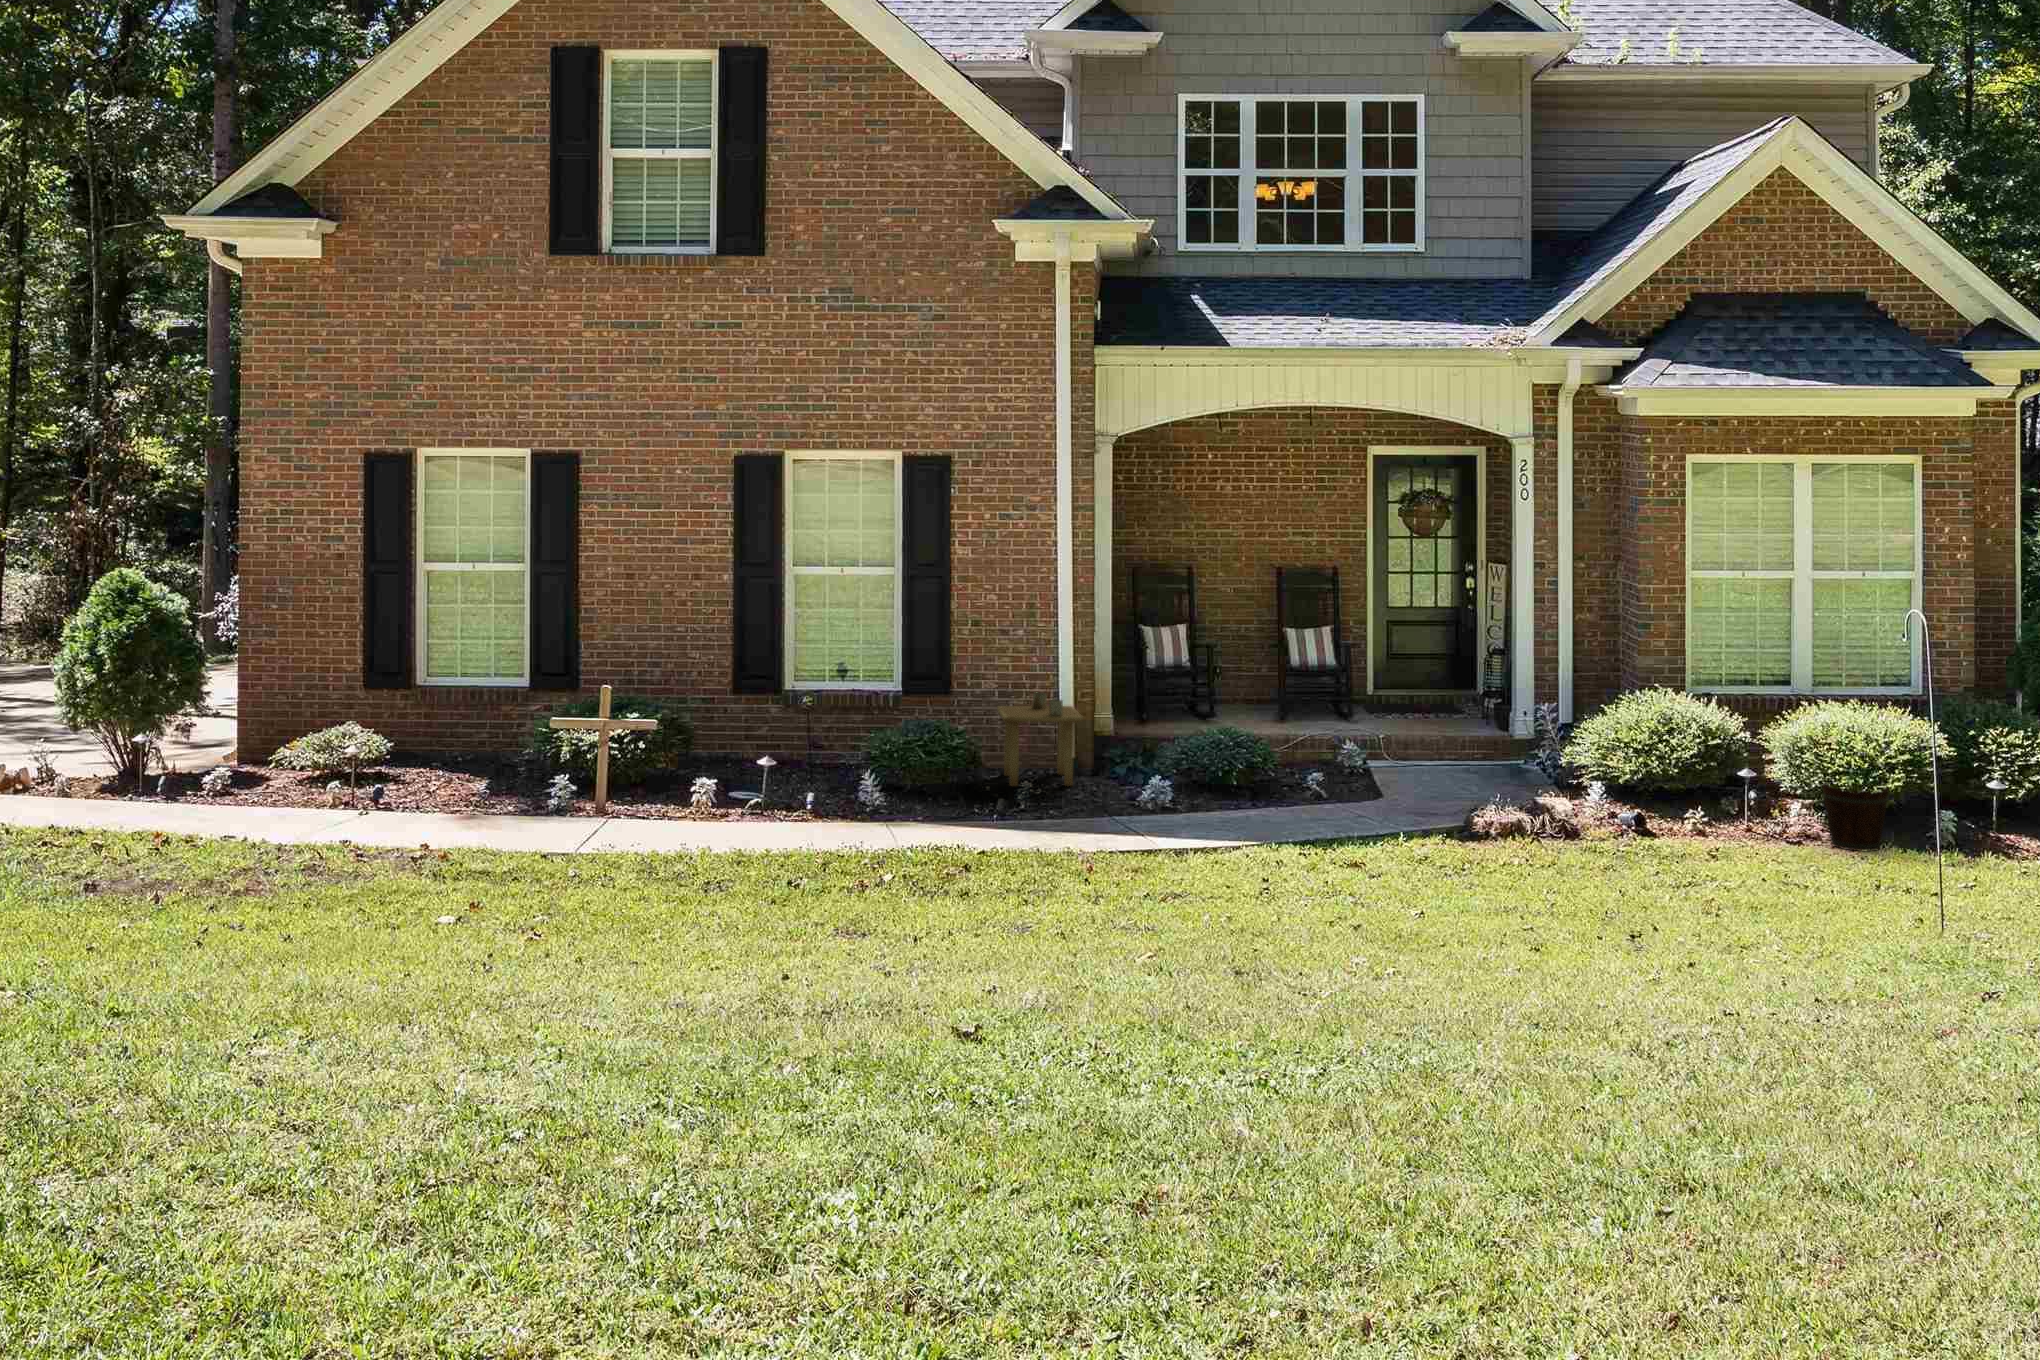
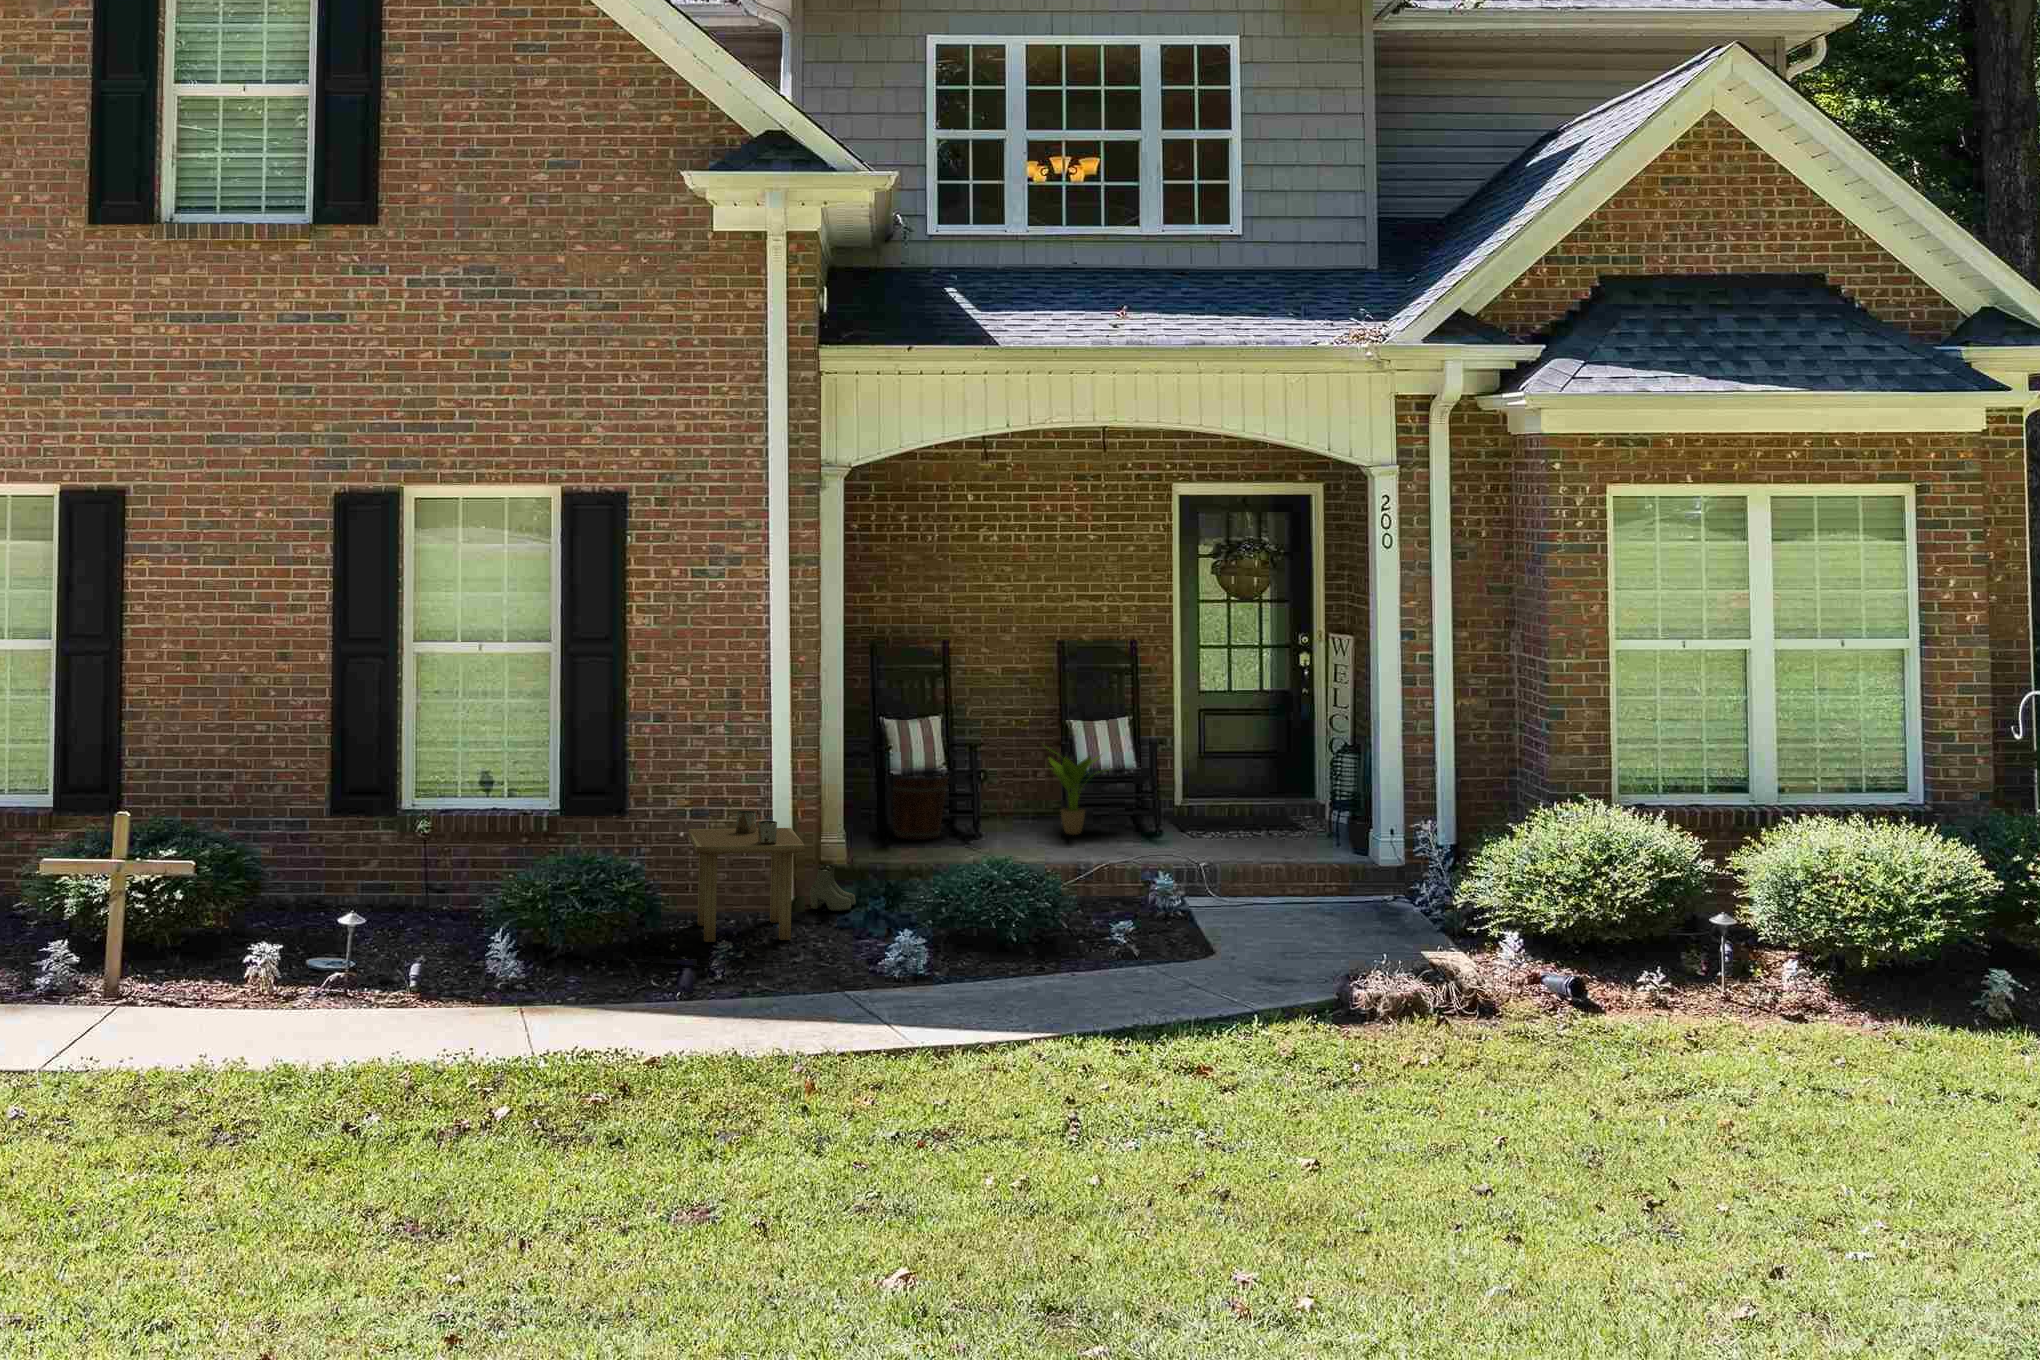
potted plant: none [1264,644,1323,717] -> present [1047,748,1101,835]
boots: none [1087,734,1121,768] -> present [810,864,855,911]
bucket: present [1823,782,1889,851] -> present [892,777,948,840]

